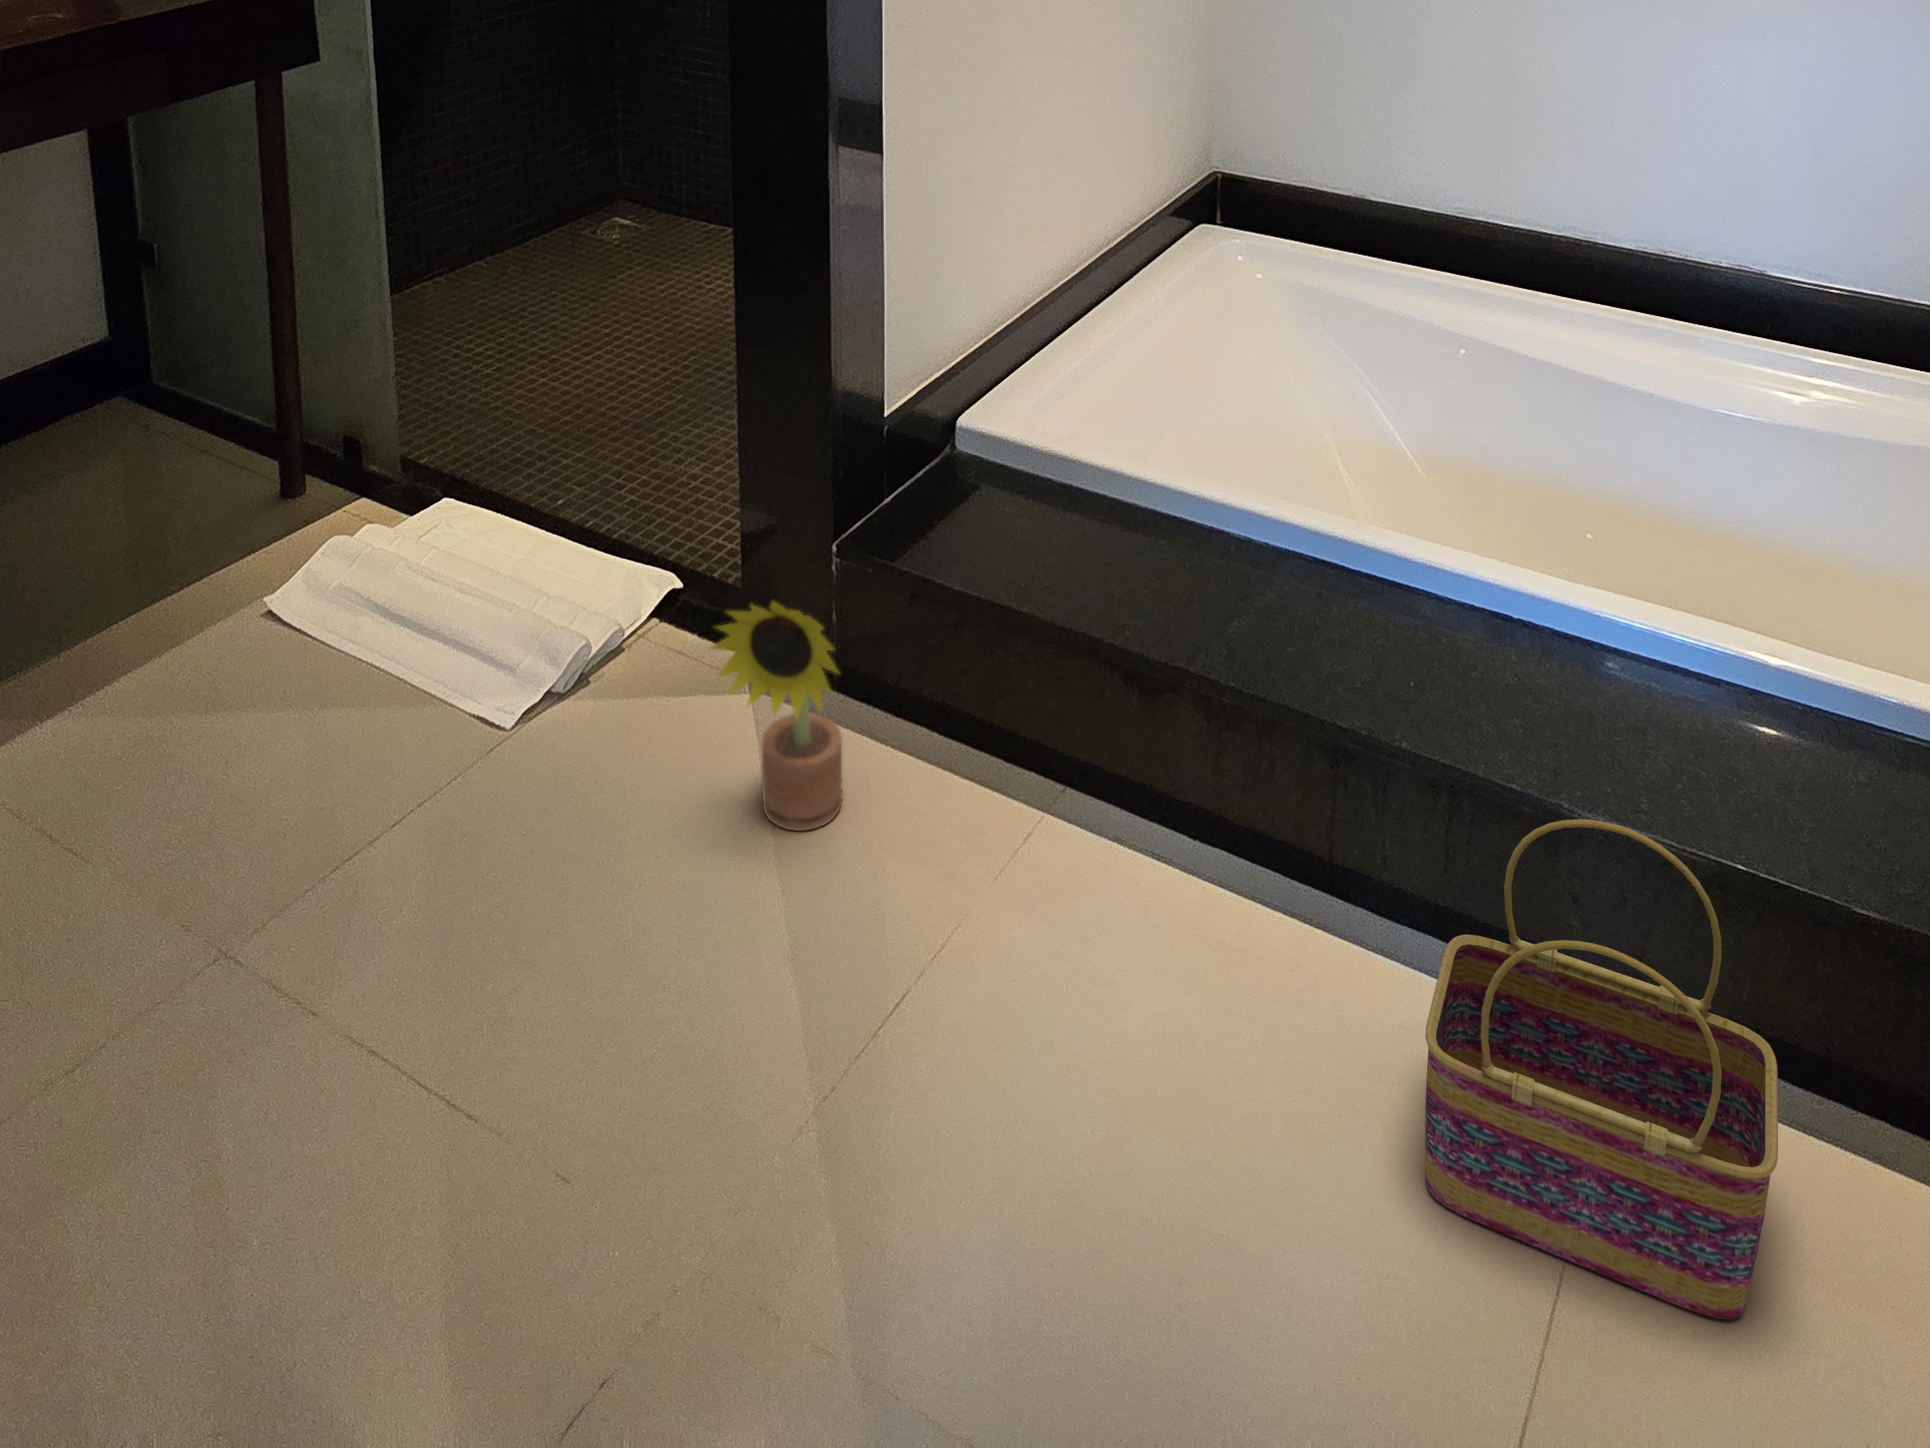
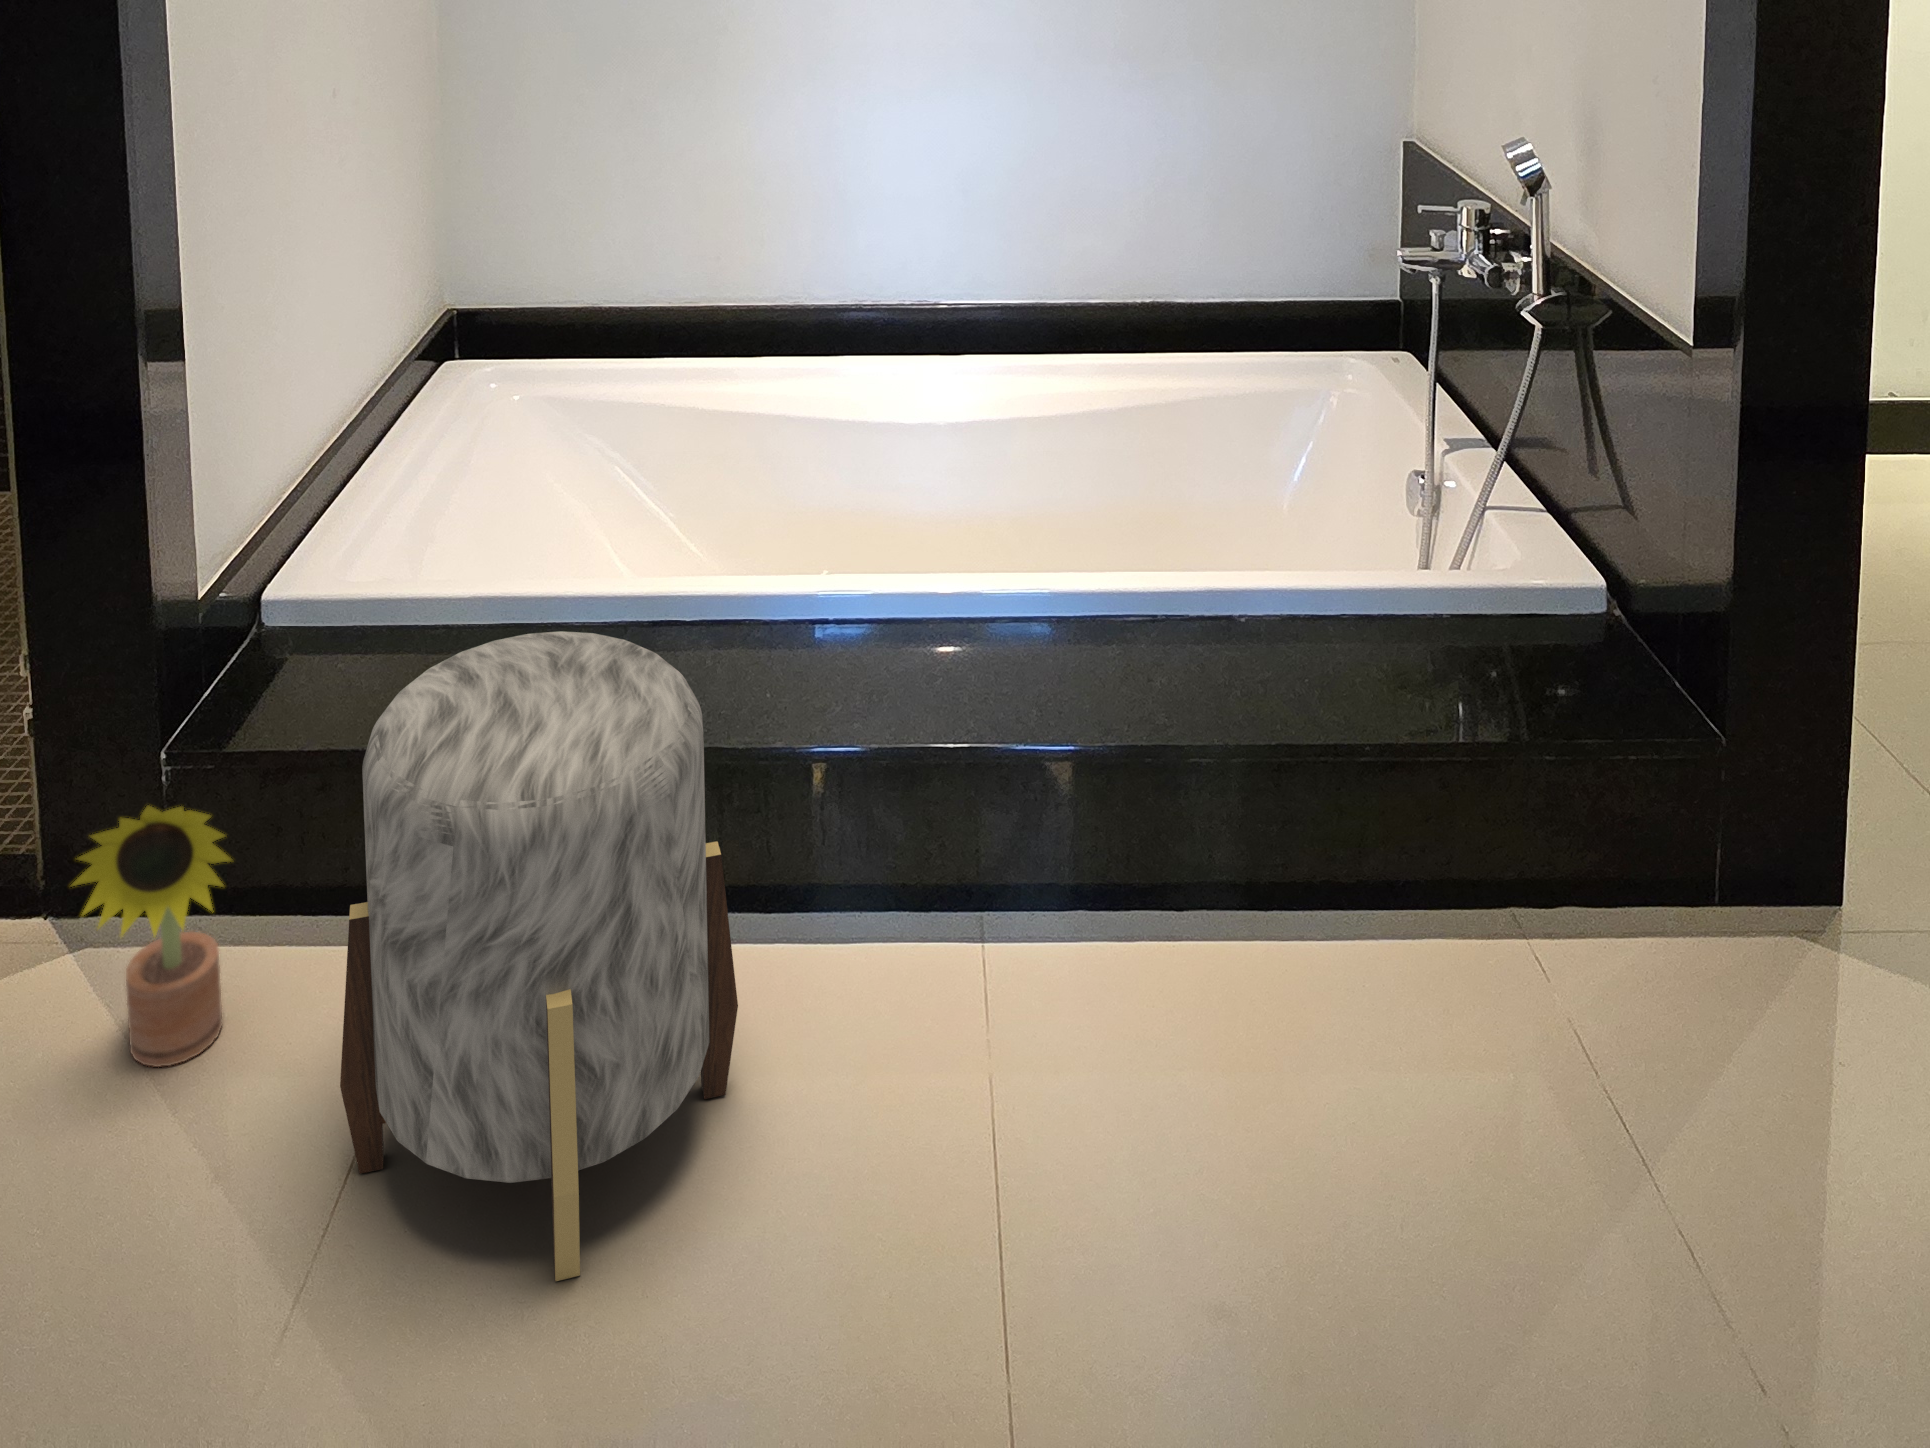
stool: none [890,548,1290,1215] -> present [340,631,738,1281]
basket: present [1425,819,1778,1319] -> none [855,734,1132,1115]

